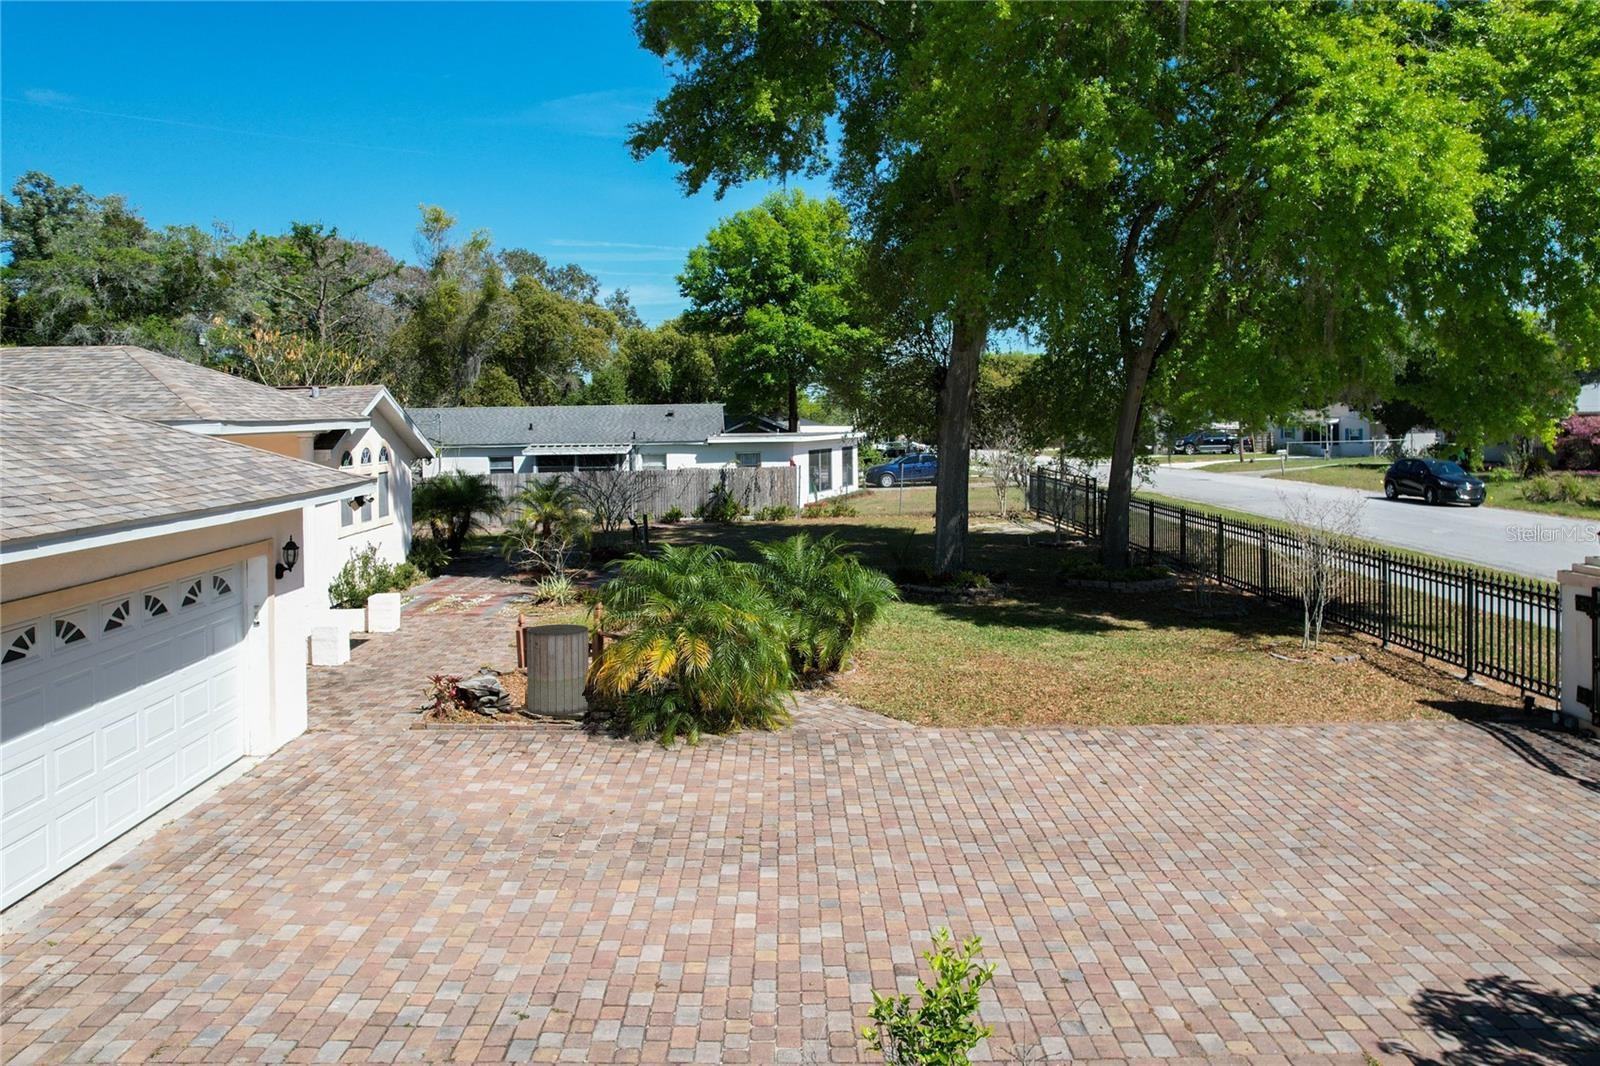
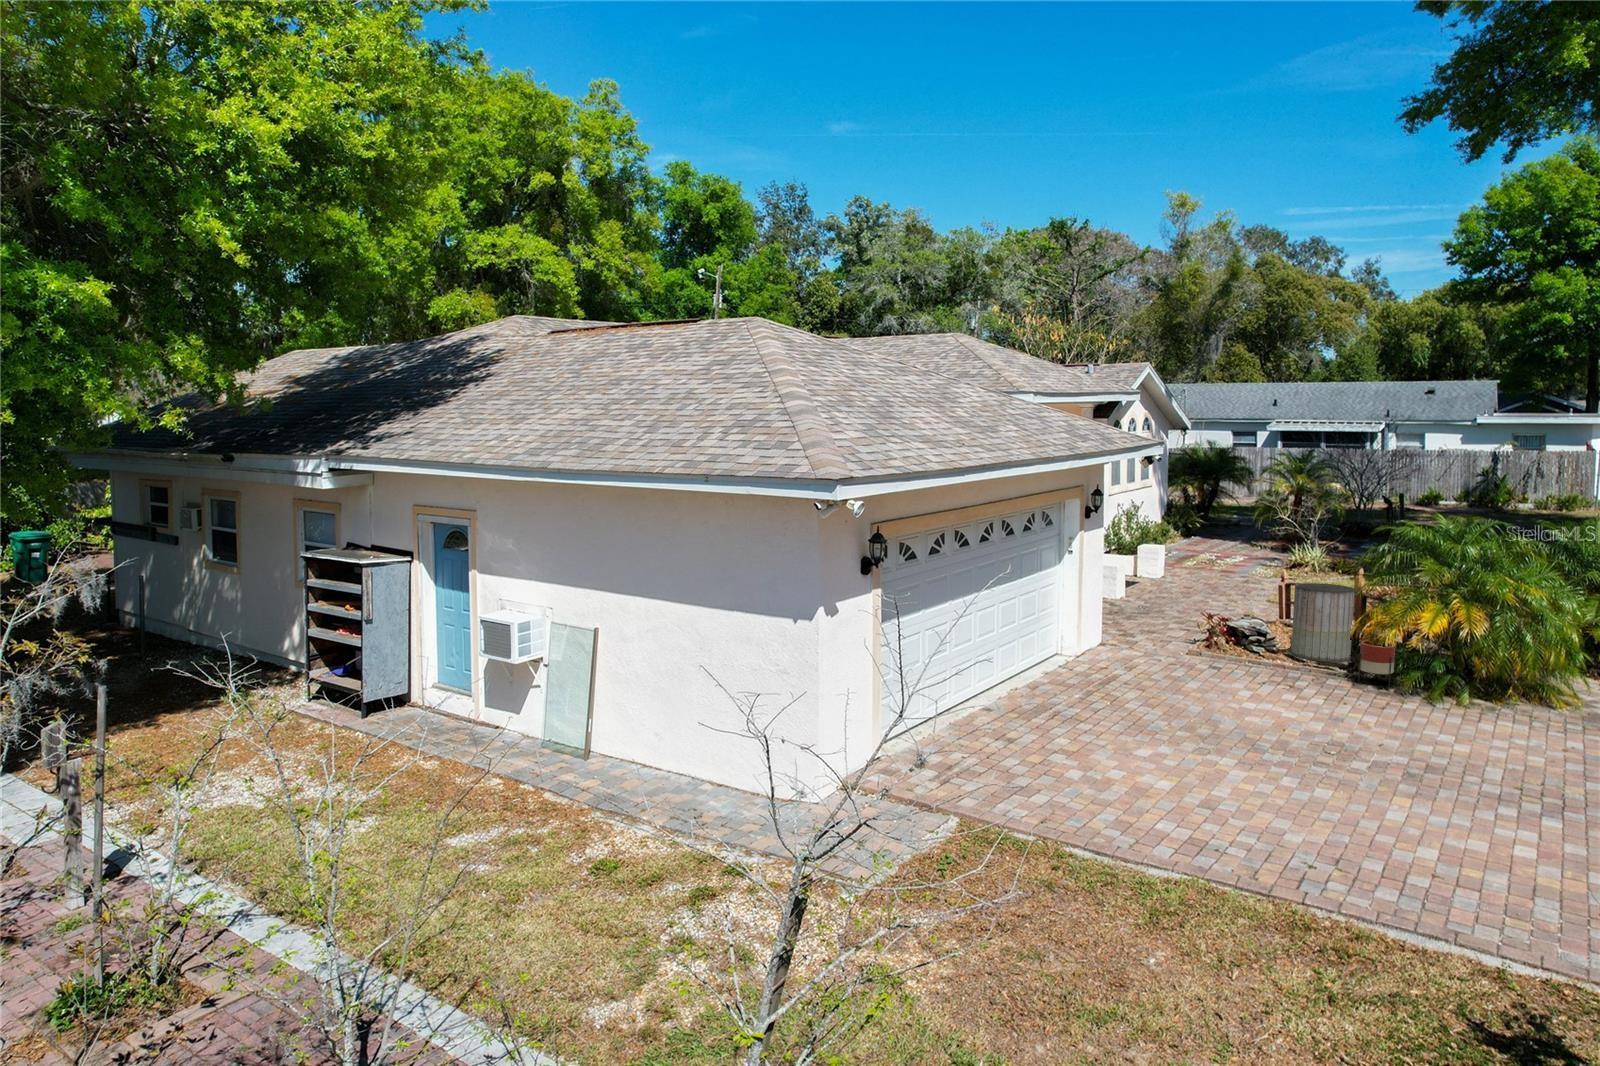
planter: none [594,685,628,735] -> present [1358,640,1395,686]

